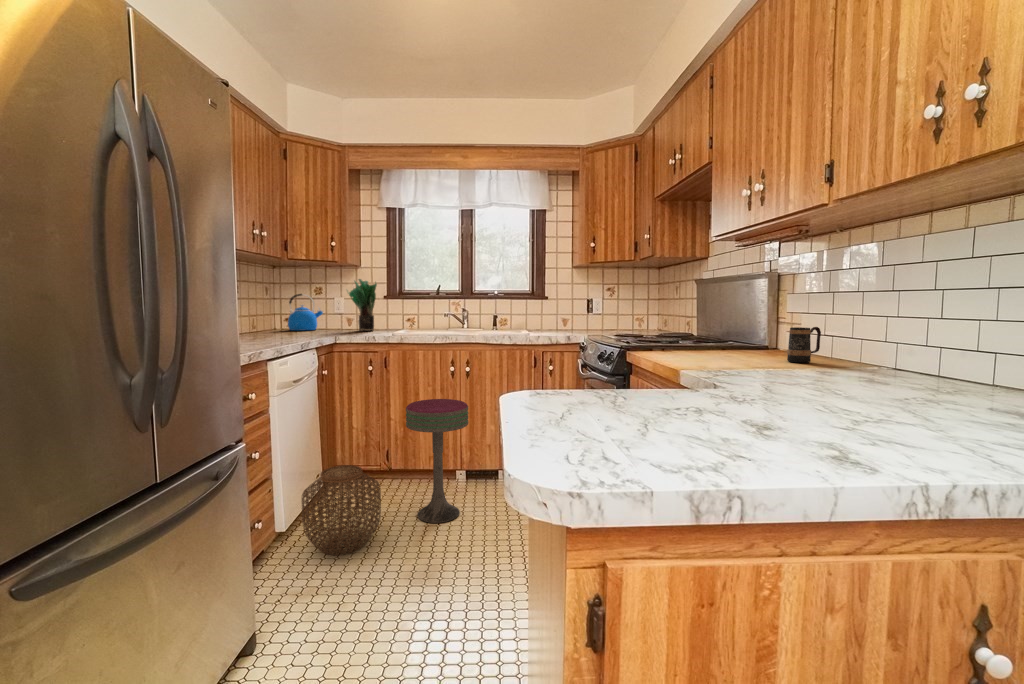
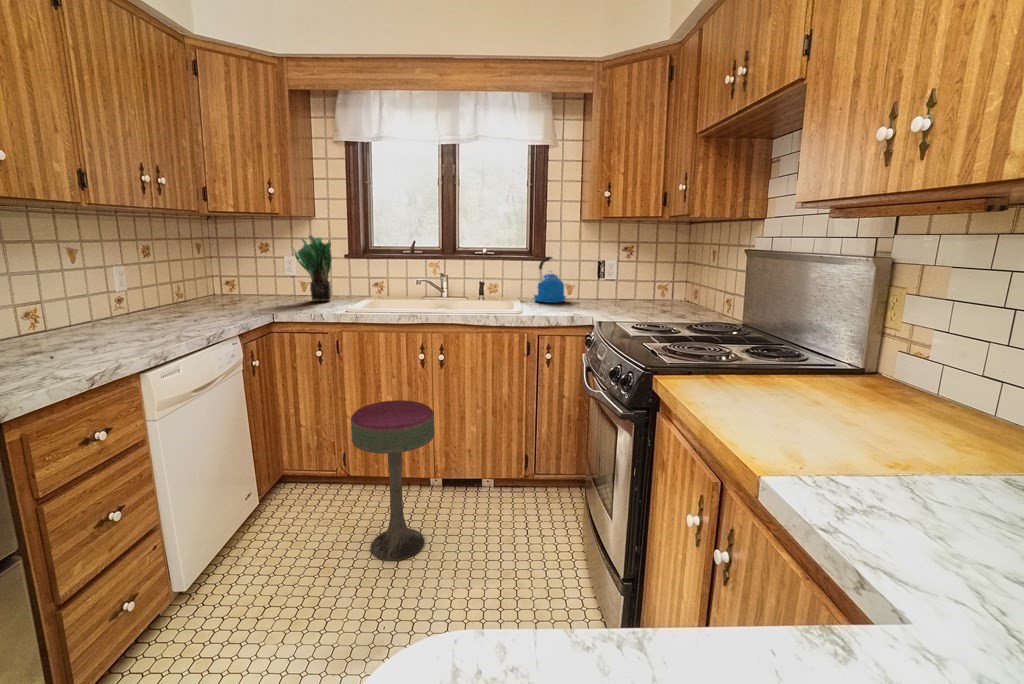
kettle: present [288,294,323,331] -> present [534,257,566,303]
mug: present [787,327,821,363] -> none [906,359,972,420]
woven basket: present [302,465,381,555] -> none [202,496,314,617]

